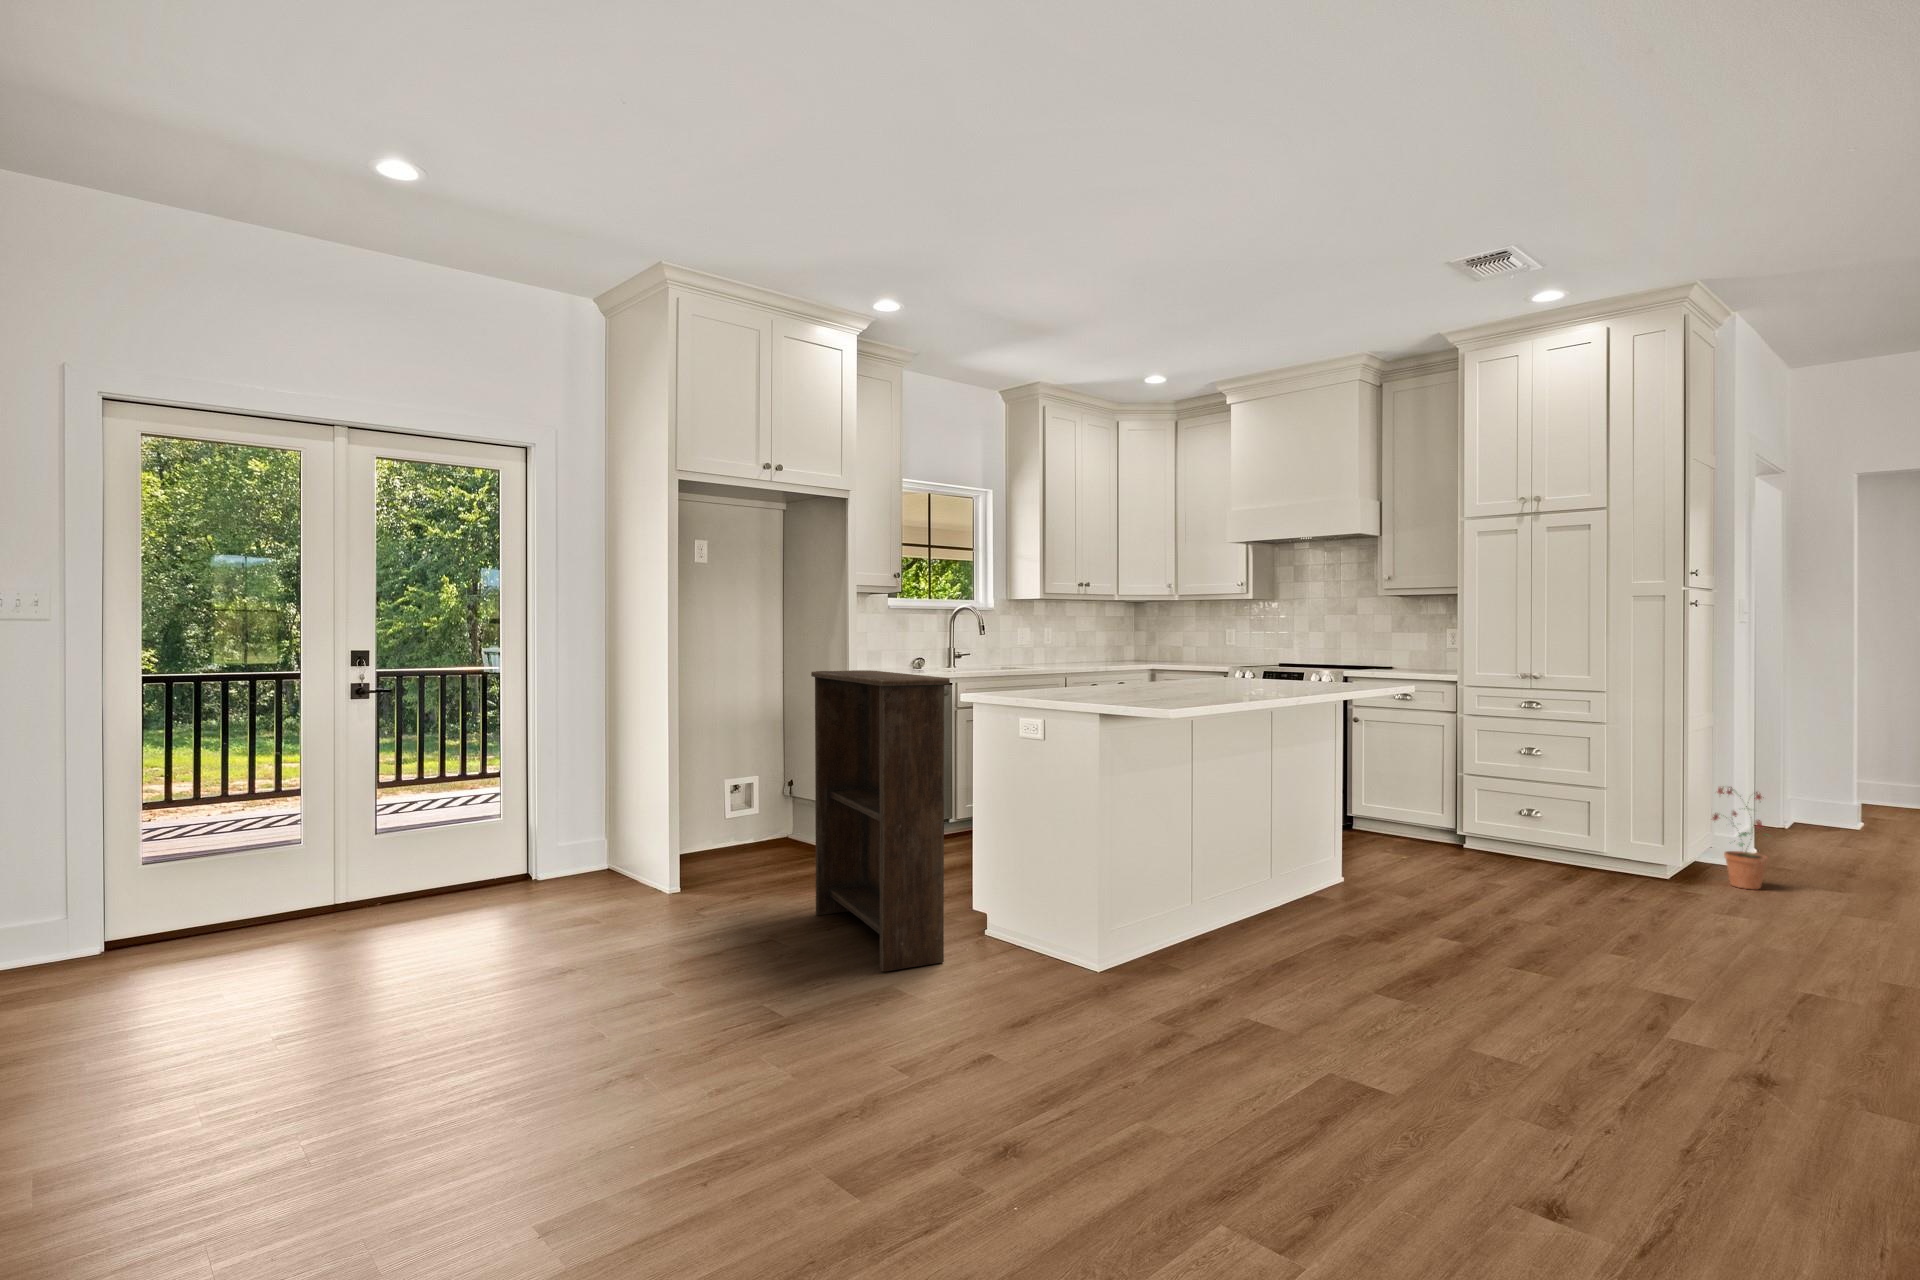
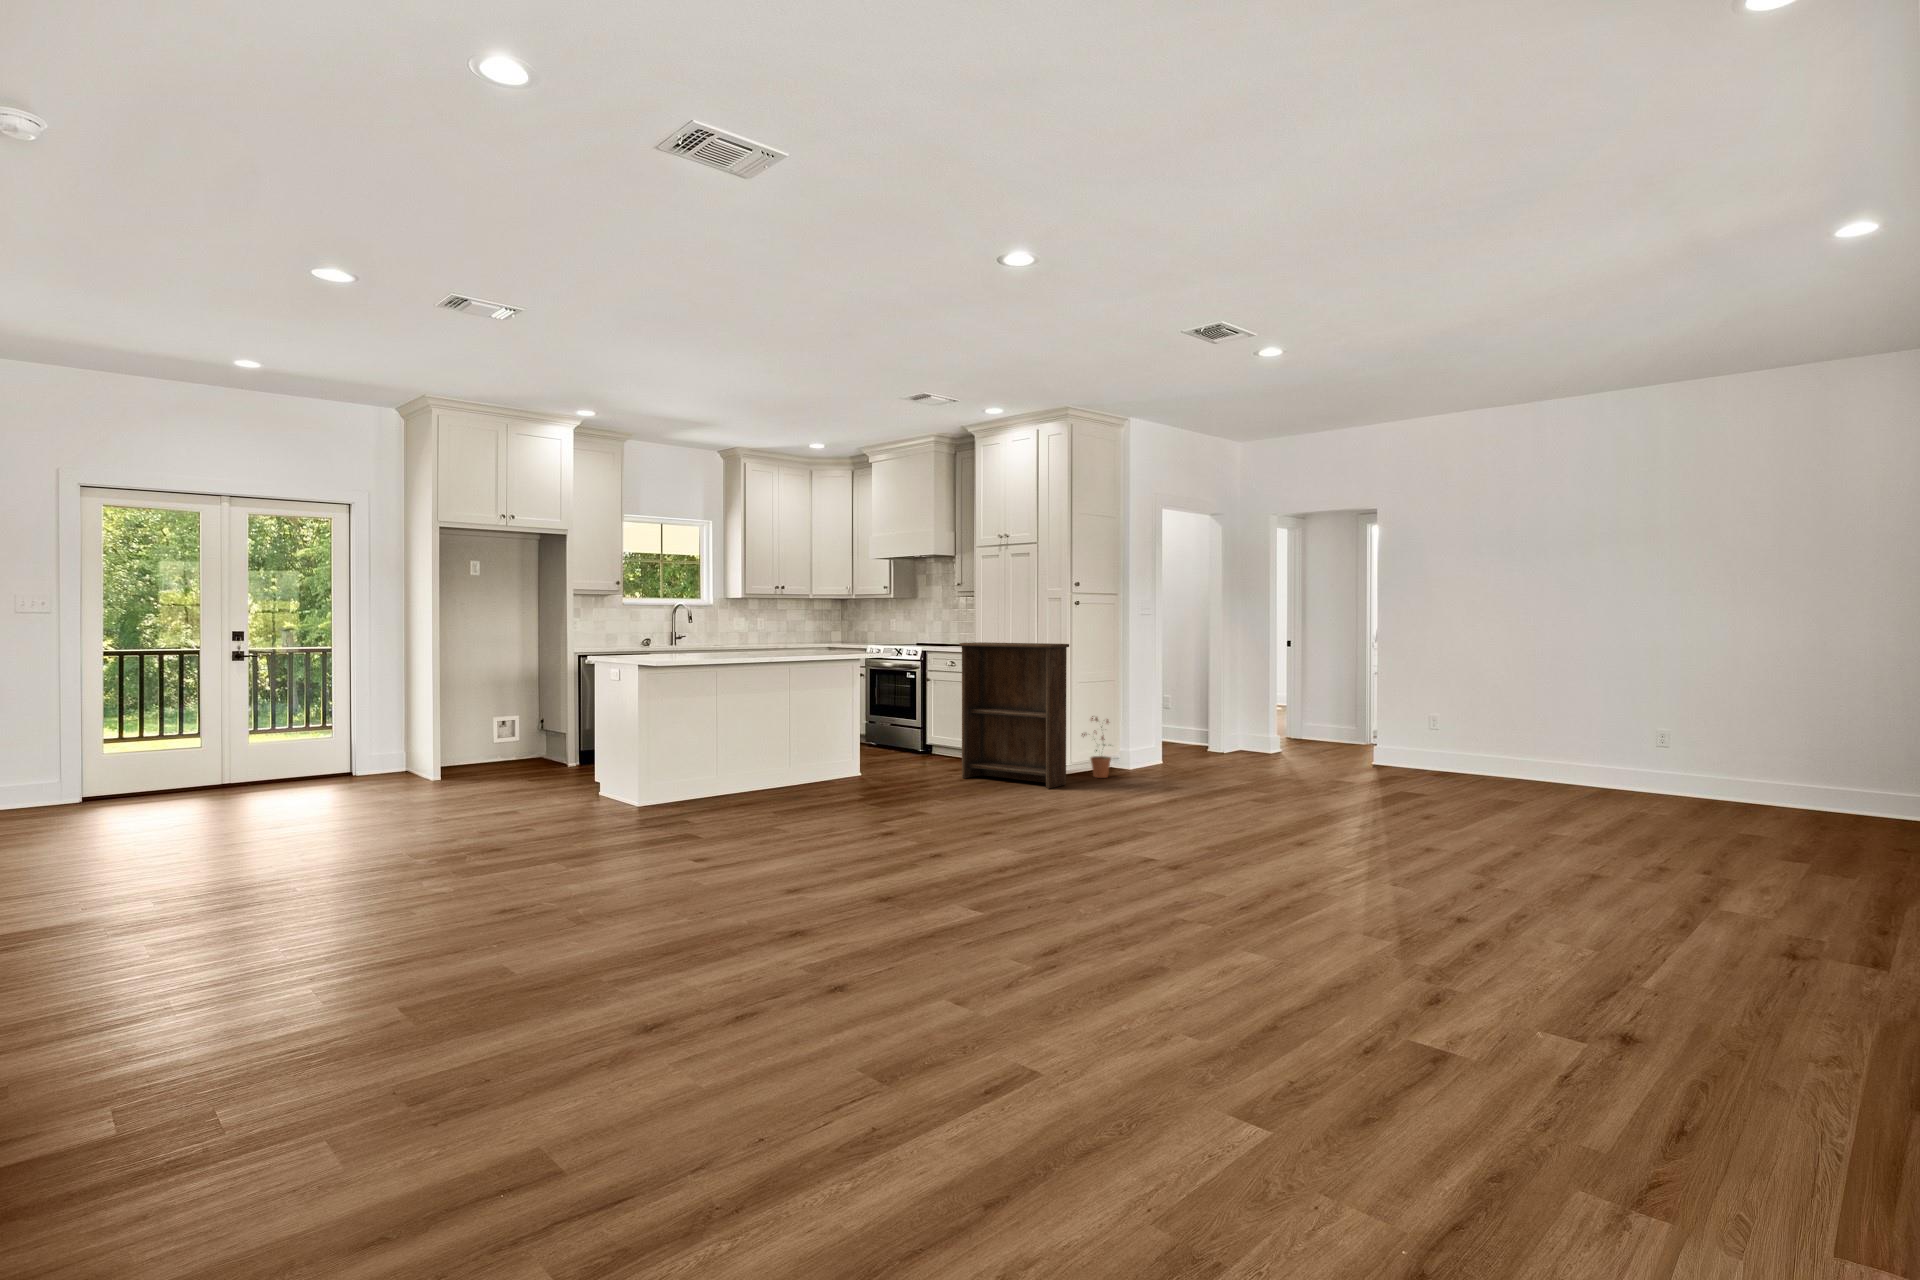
bookshelf: present [811,670,950,972] -> present [959,642,1069,788]

